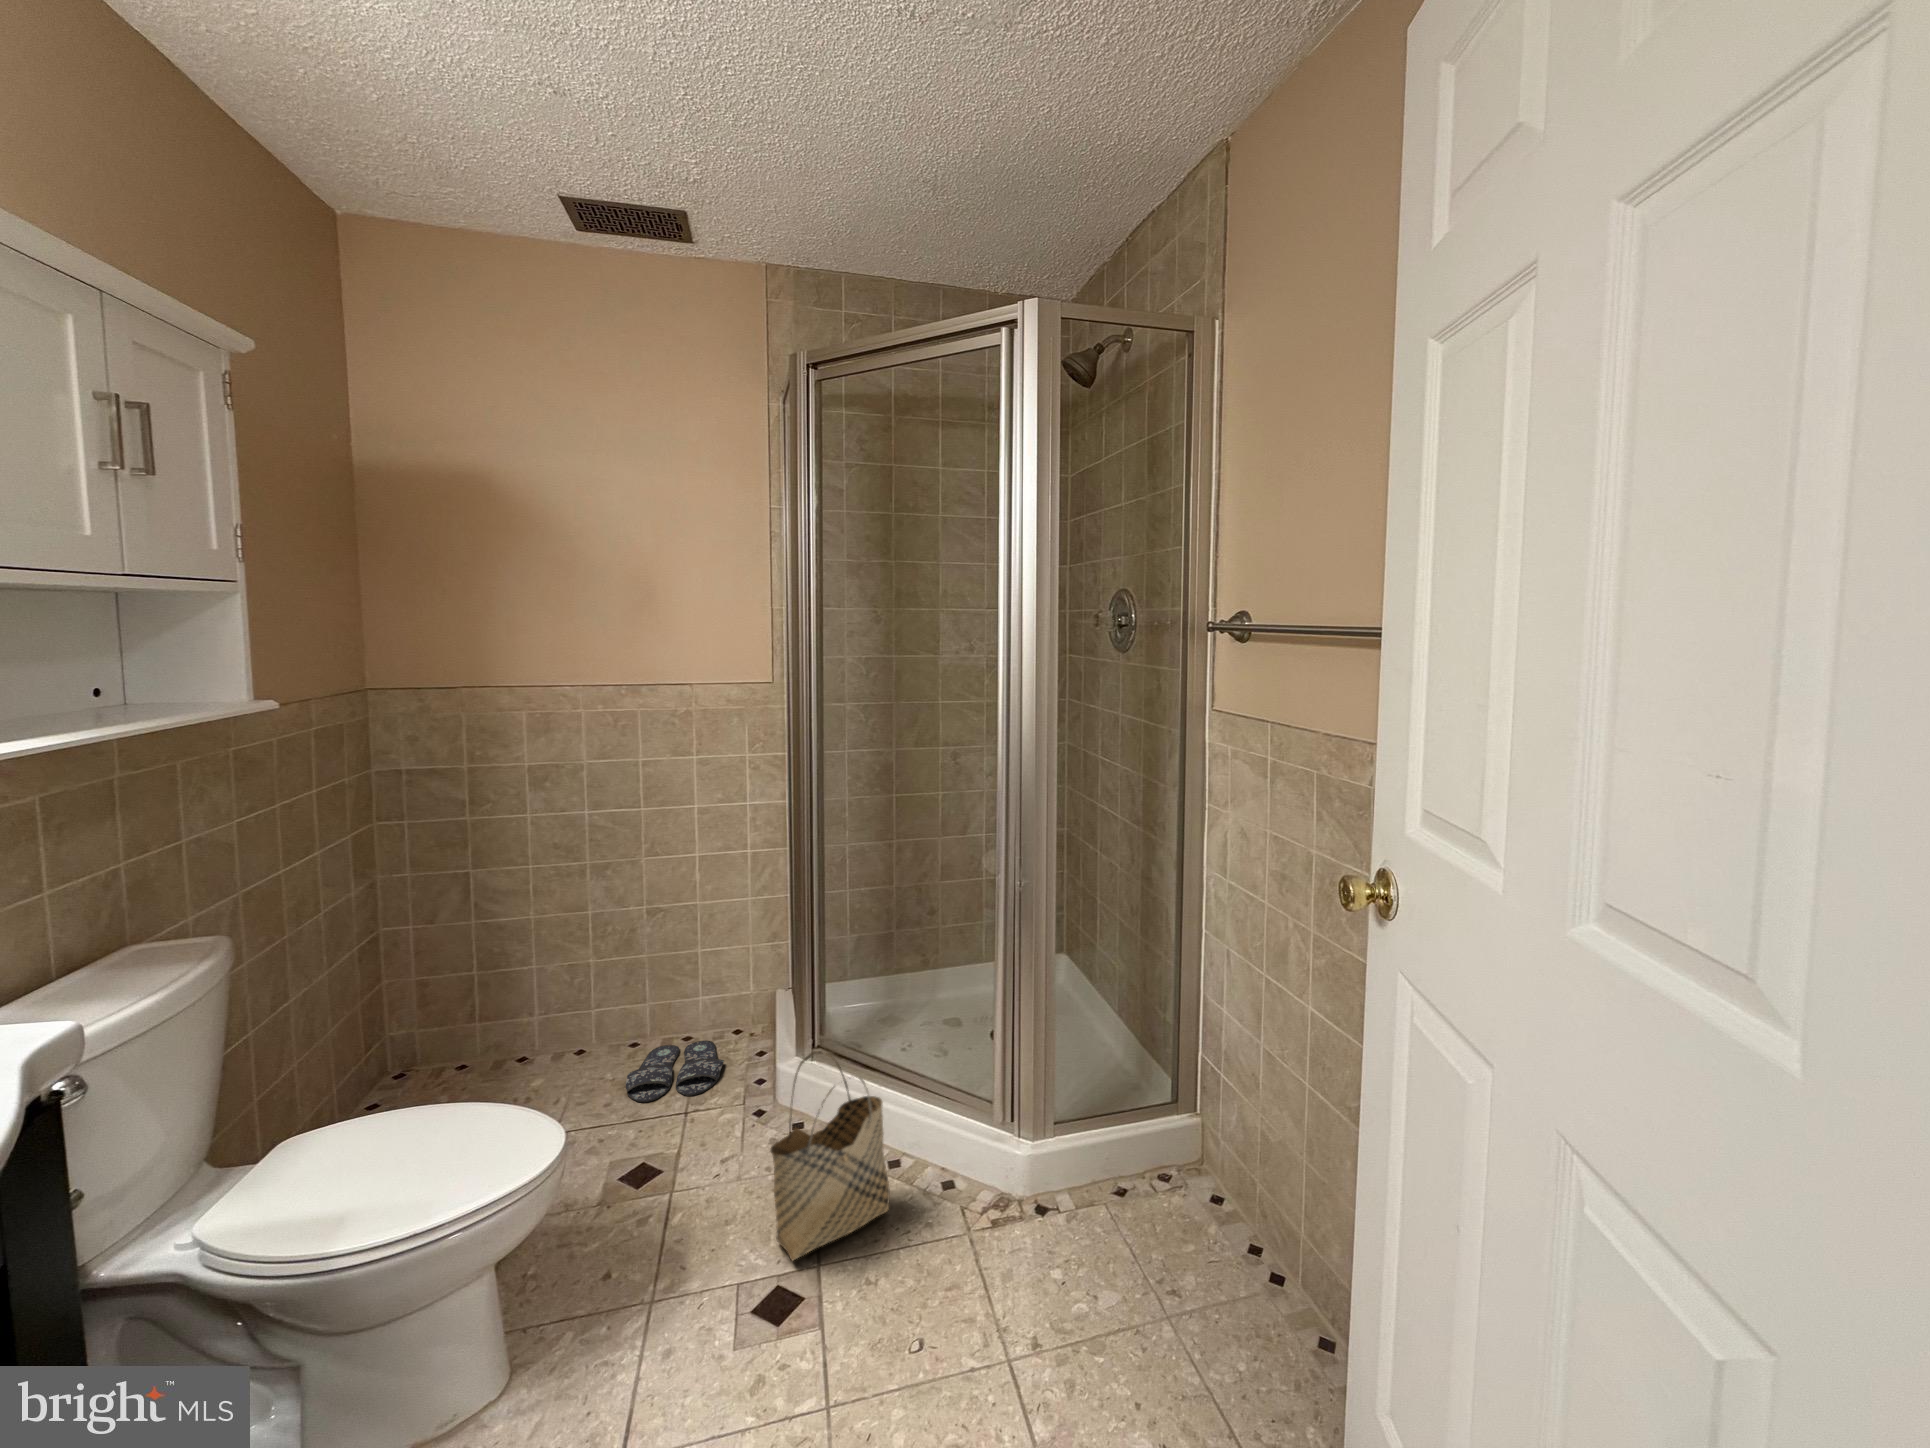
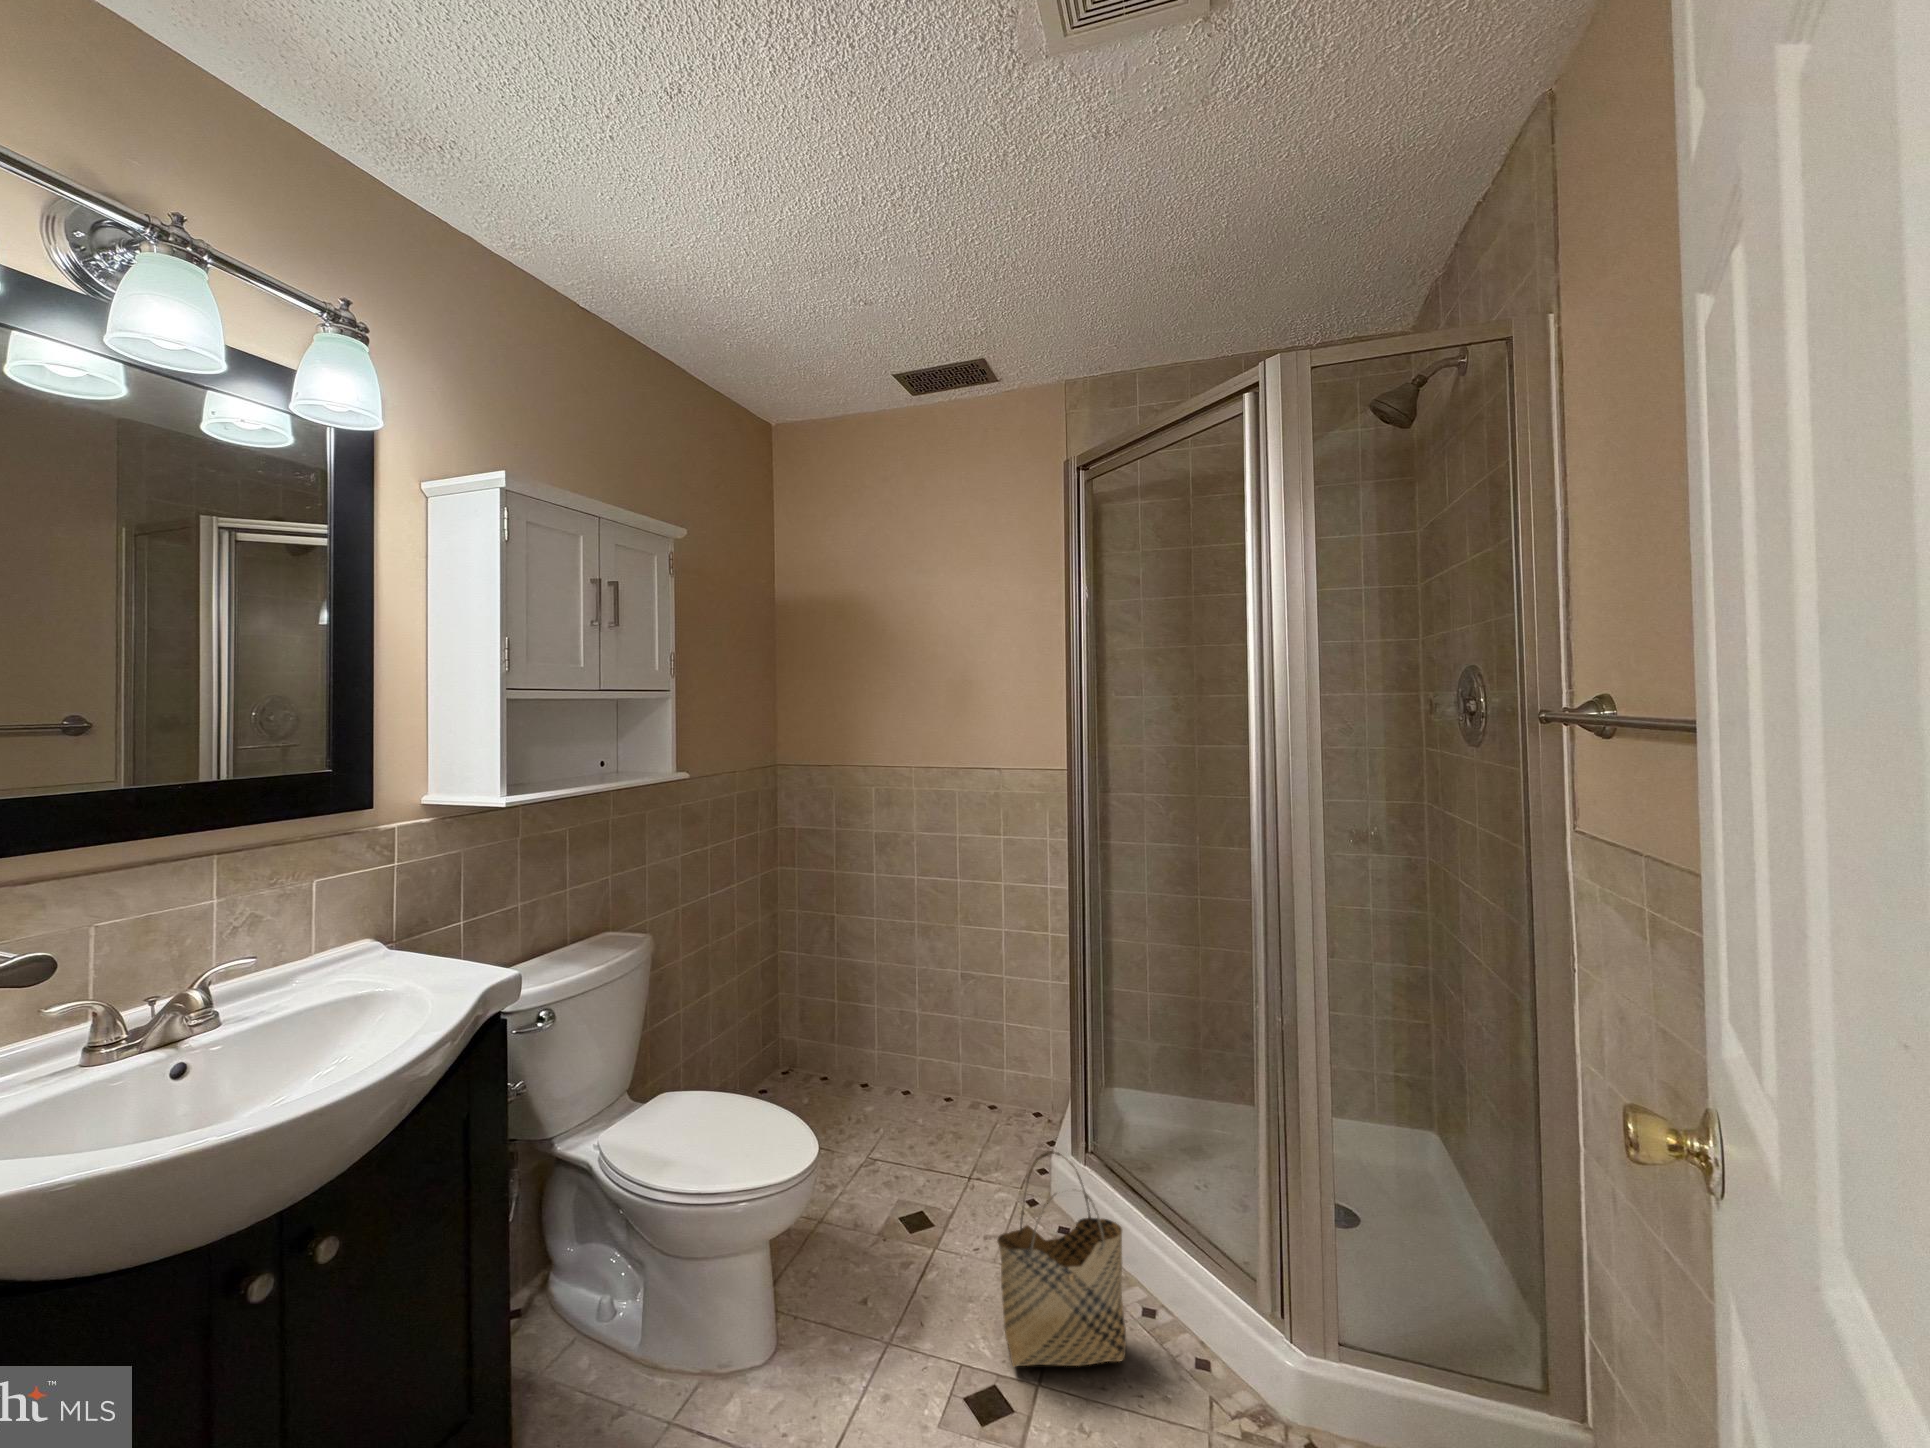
slippers: present [626,1040,724,1102] -> none [927,1106,1014,1163]

